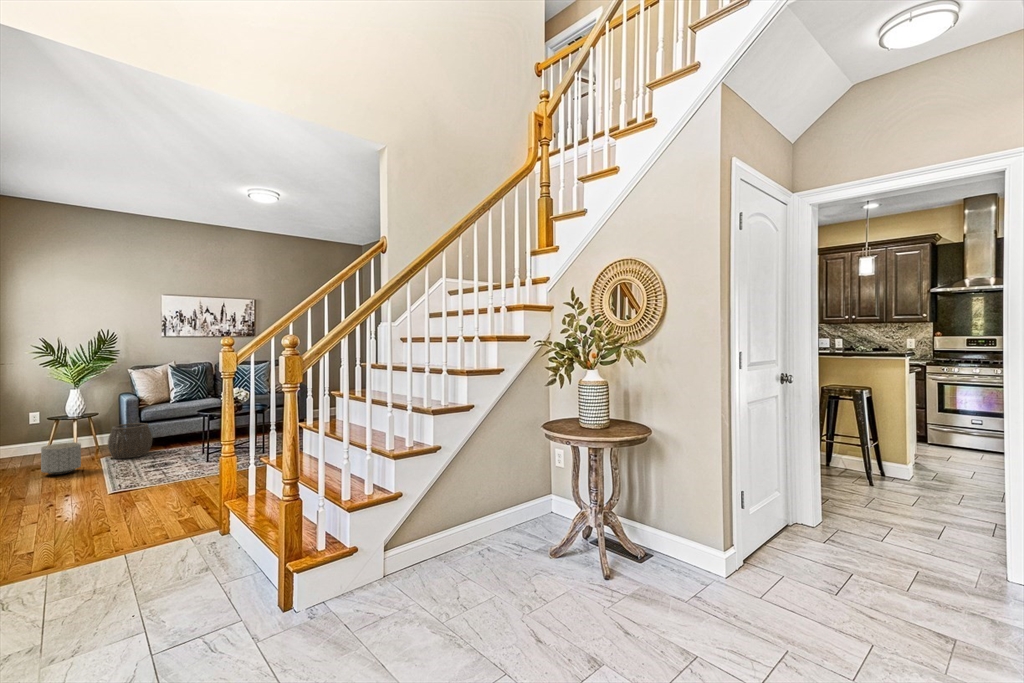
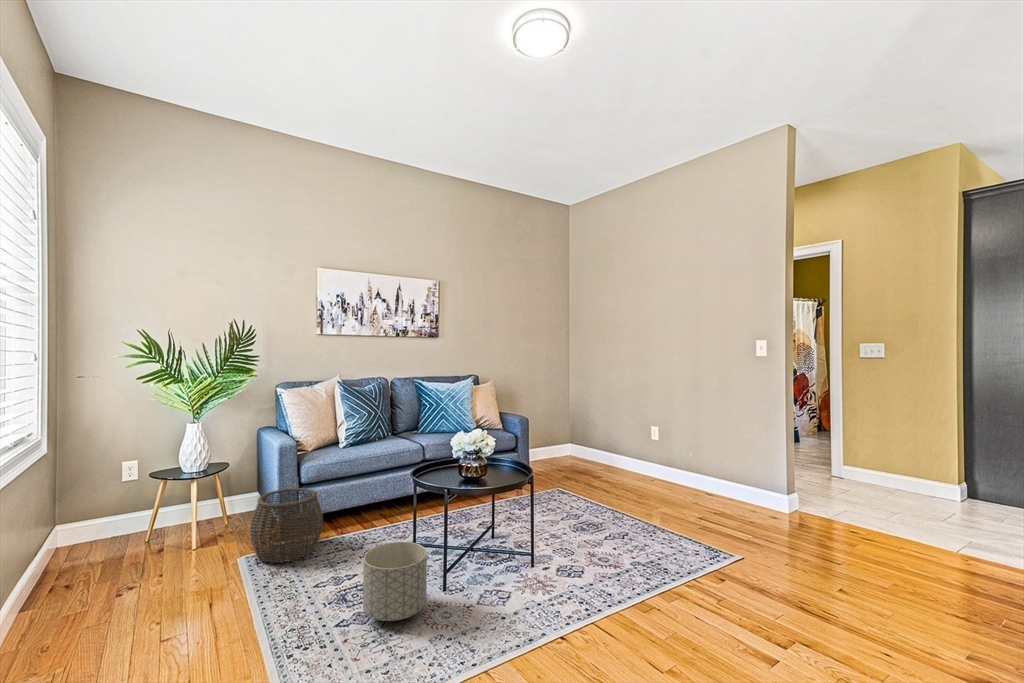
planter: present [41,442,81,475] -> present [363,542,427,621]

